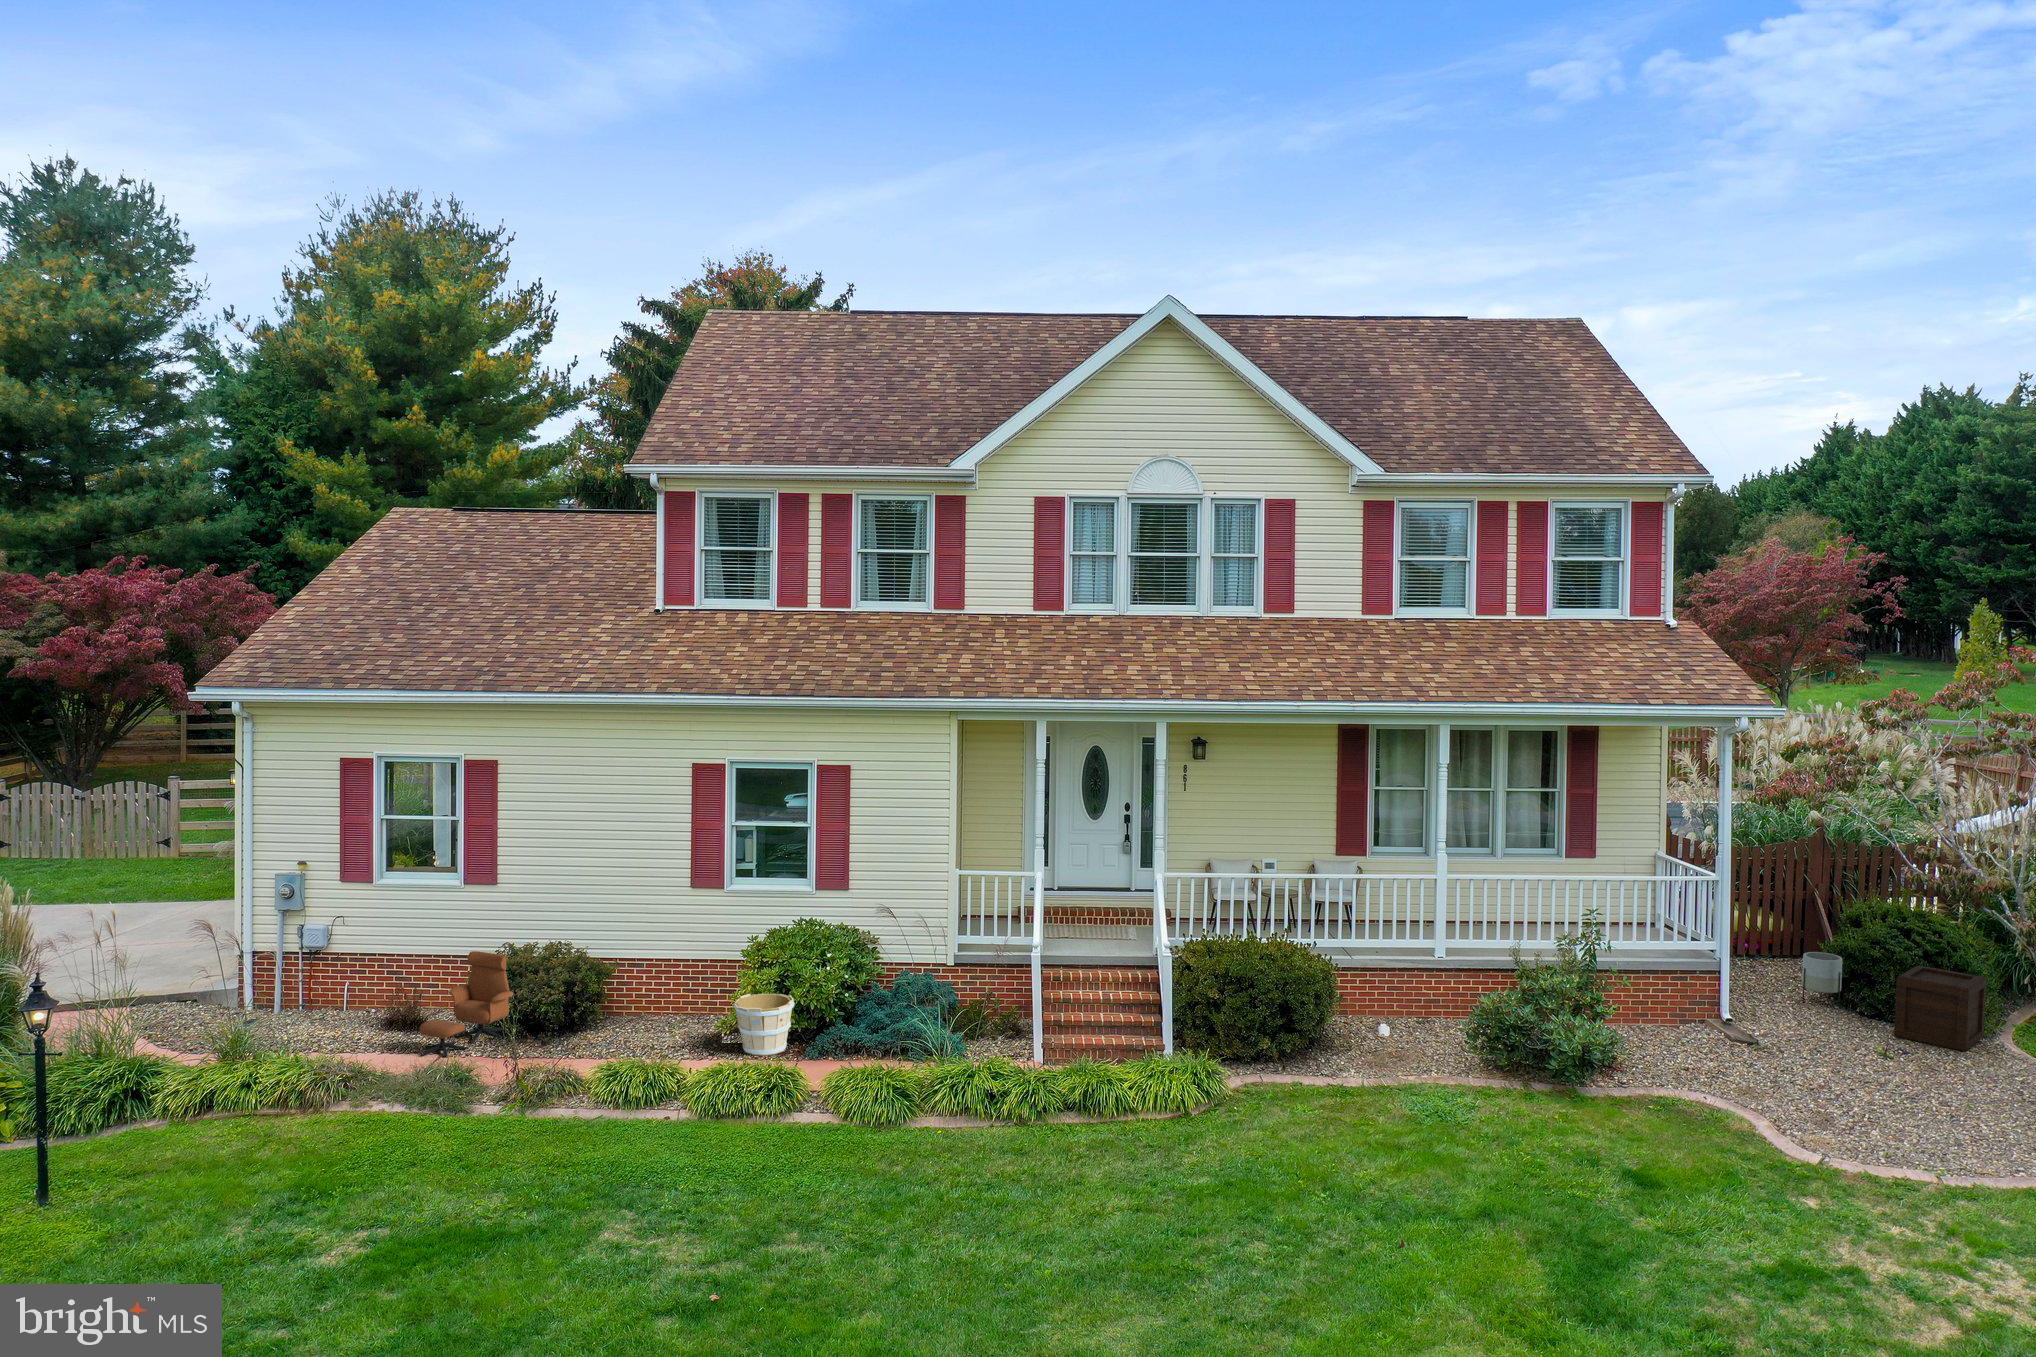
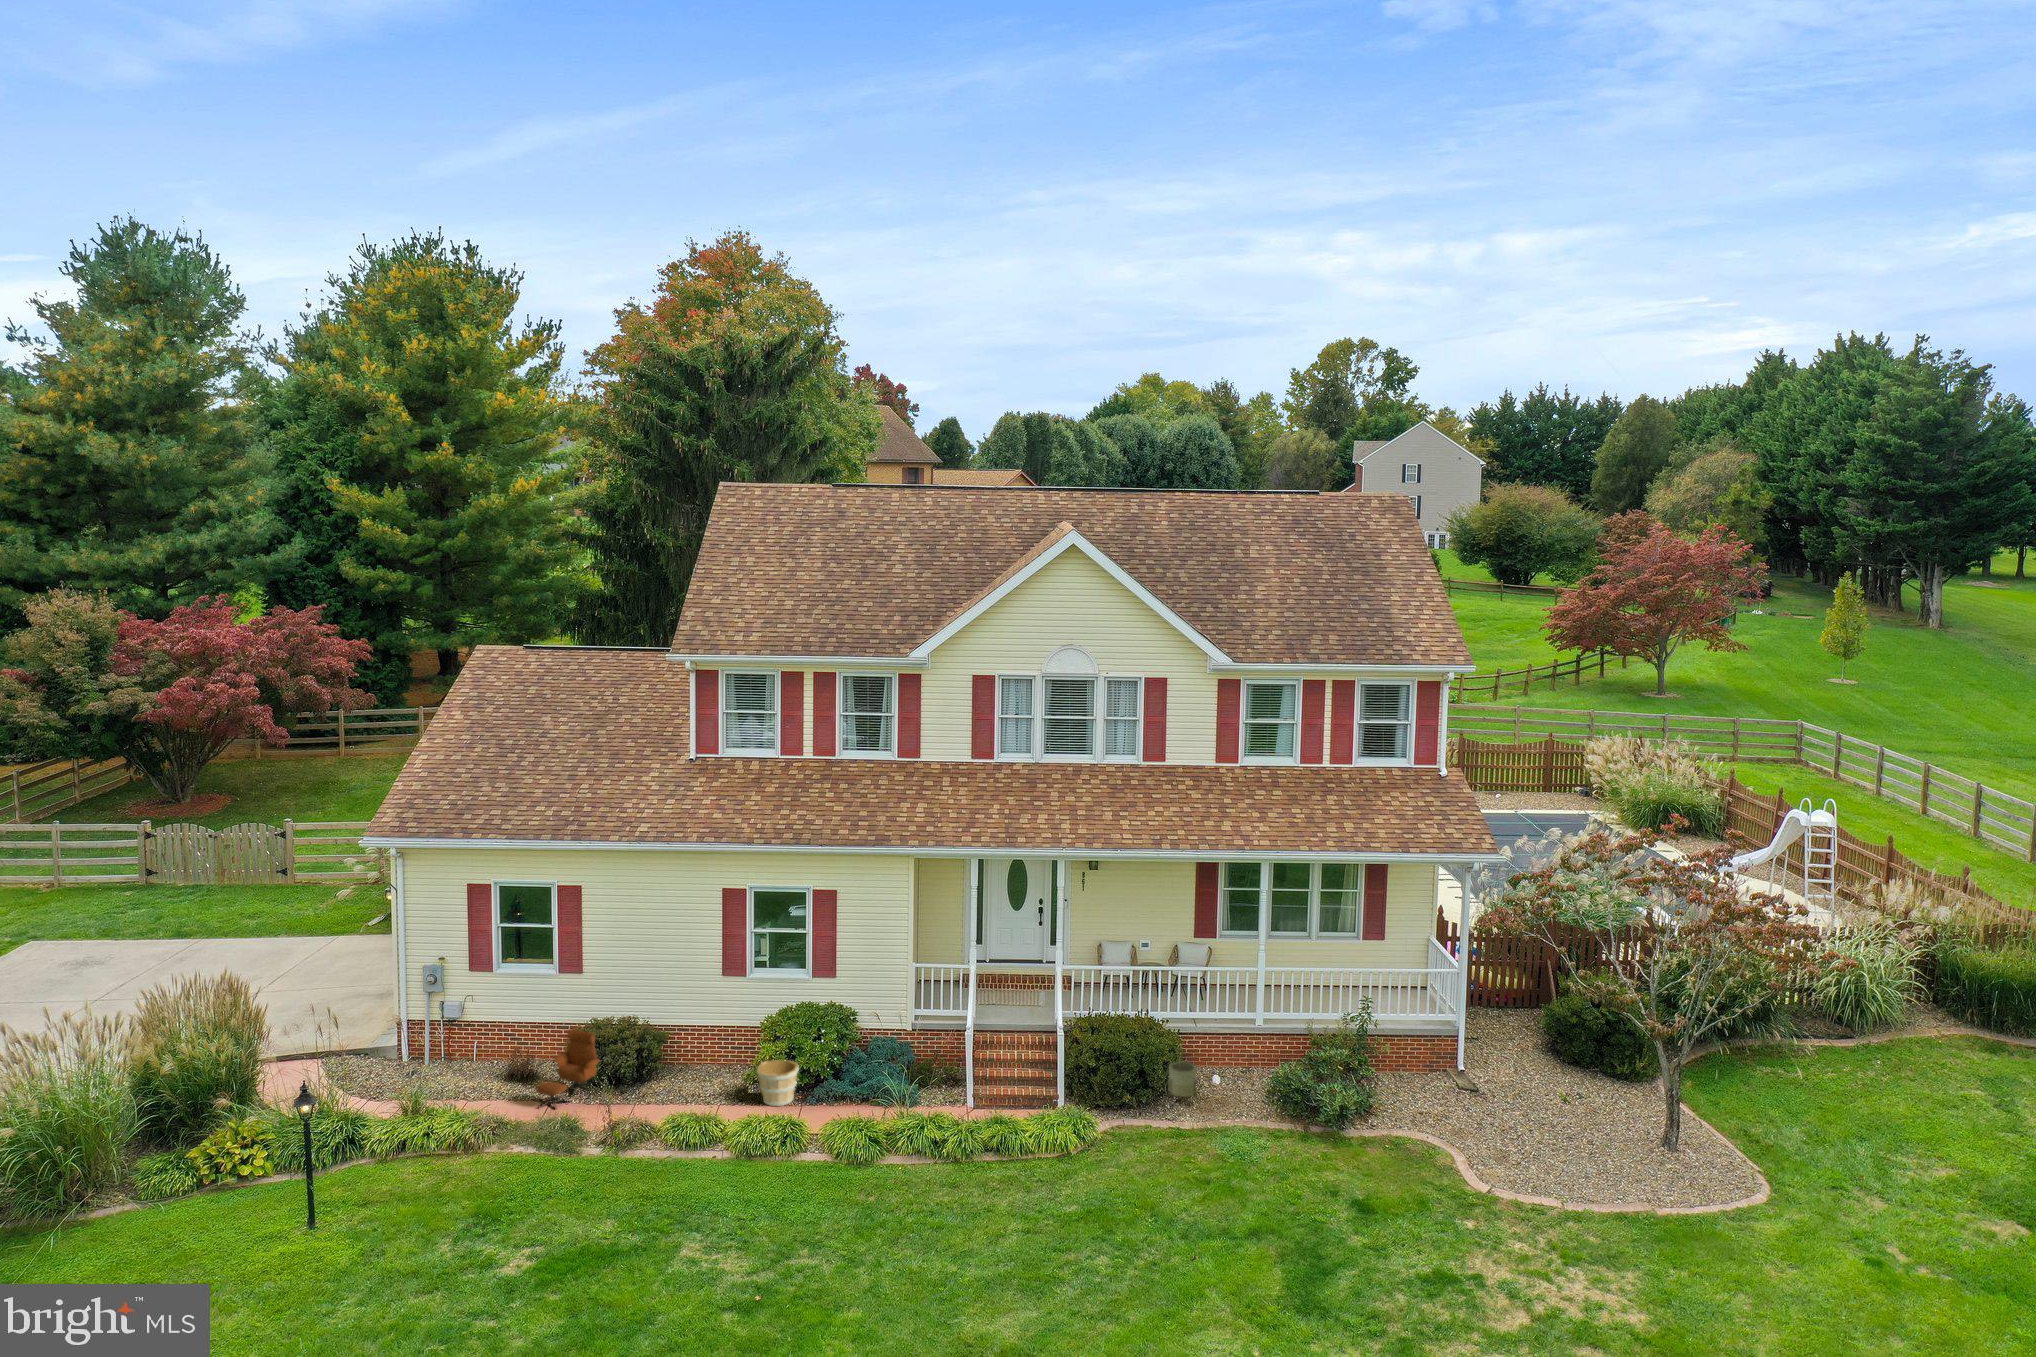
planter: present [1802,952,1842,1007] -> present [1169,1062,1196,1099]
wooden crate: present [1894,965,1987,1051] -> none [1575,1031,1640,1097]

